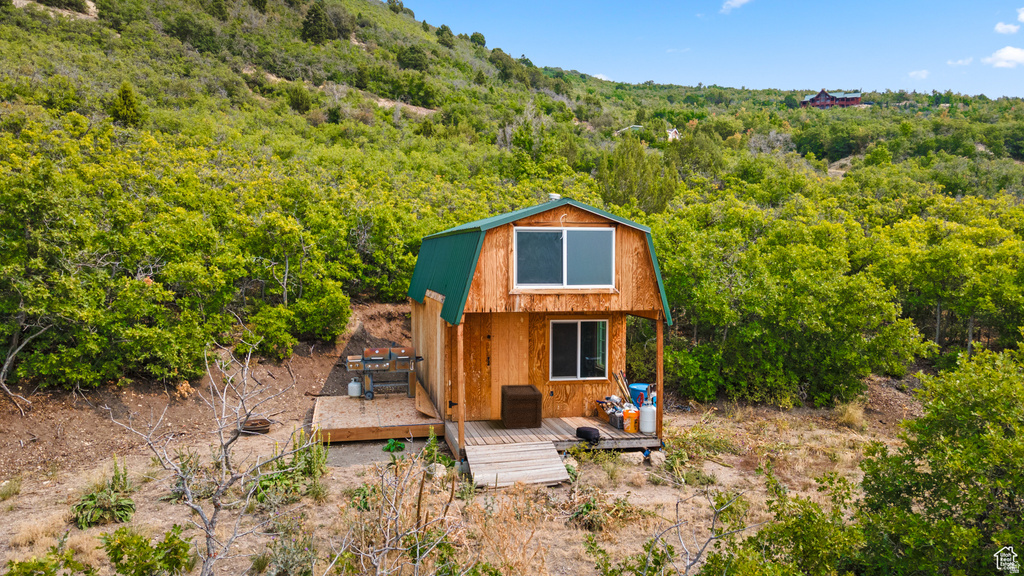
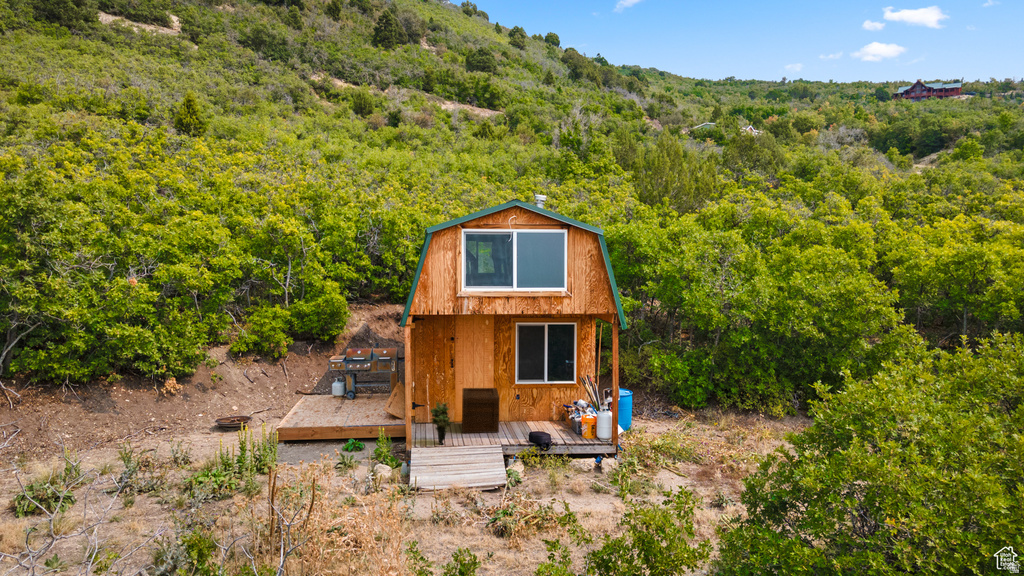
potted plant: none [479,398,502,440] -> present [430,402,452,445]

